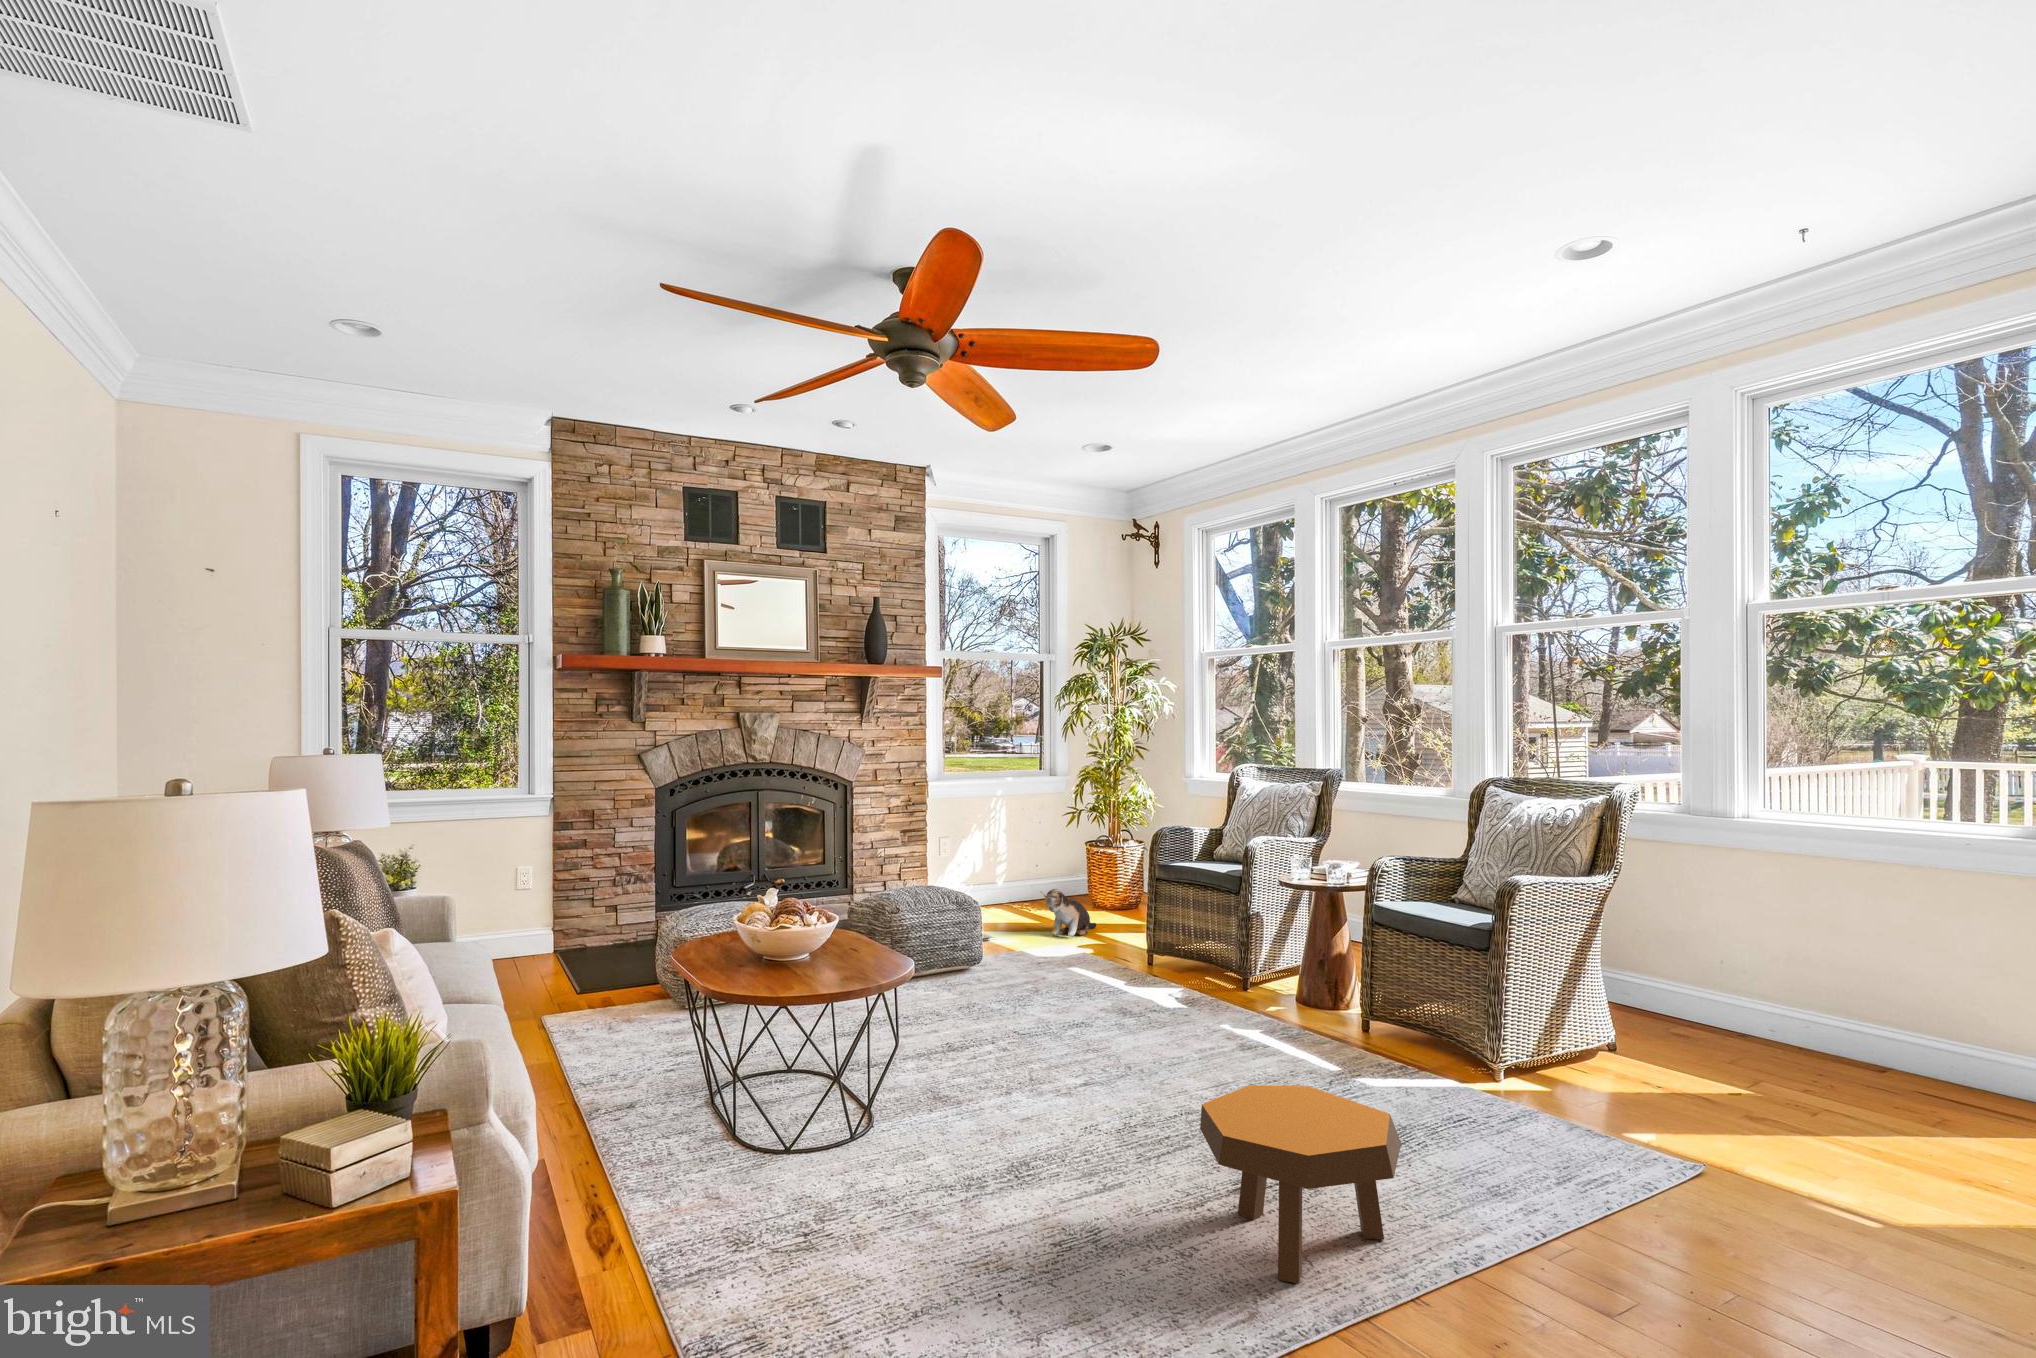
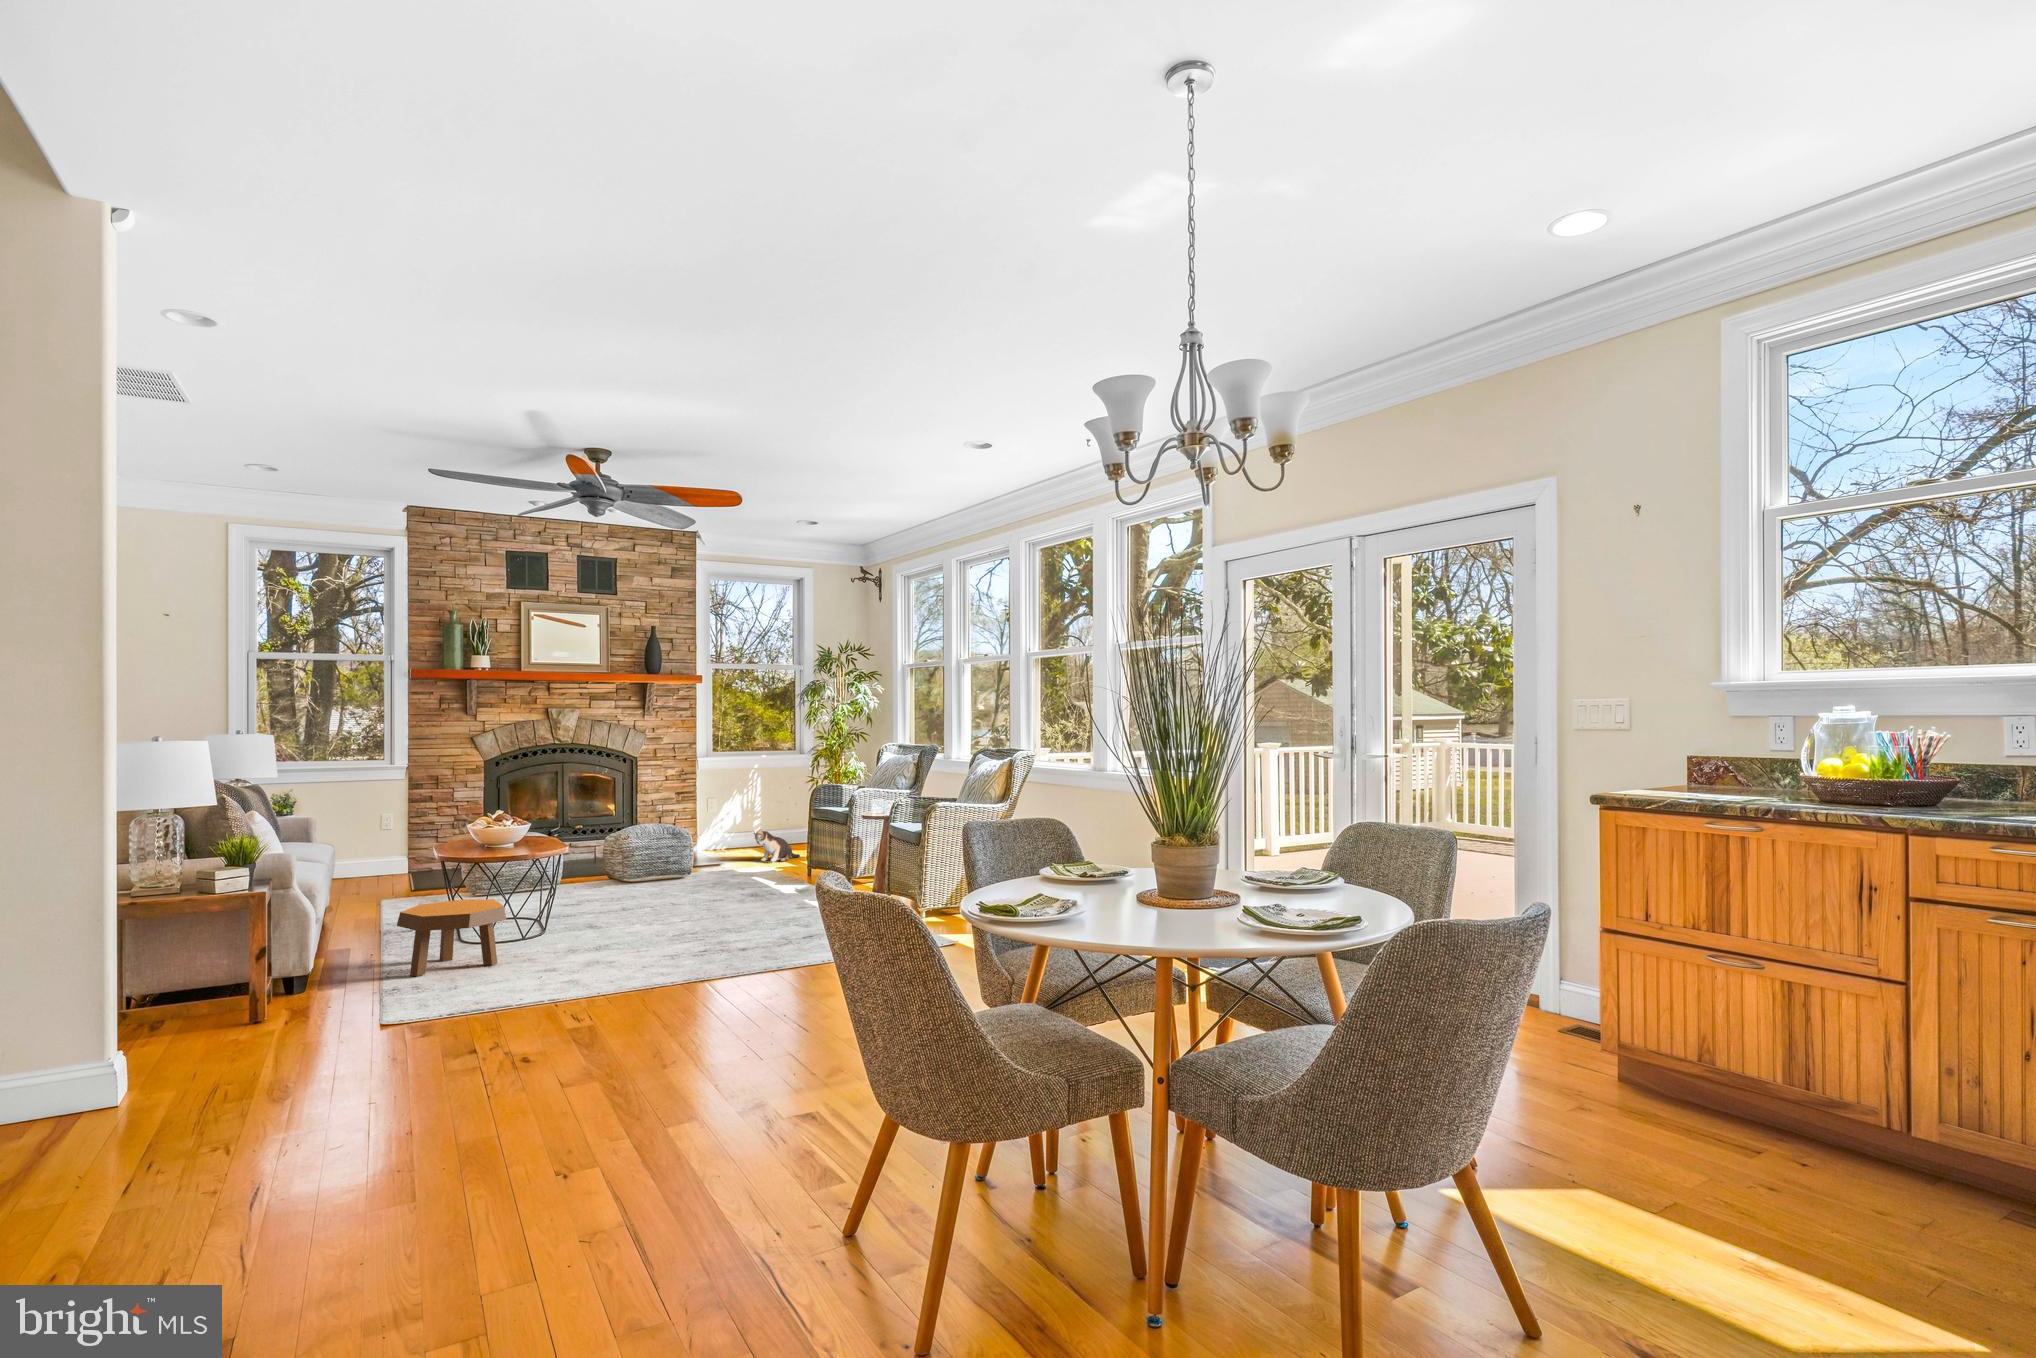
footstool: present [1200,1085,1401,1284] -> present [397,899,506,976]

